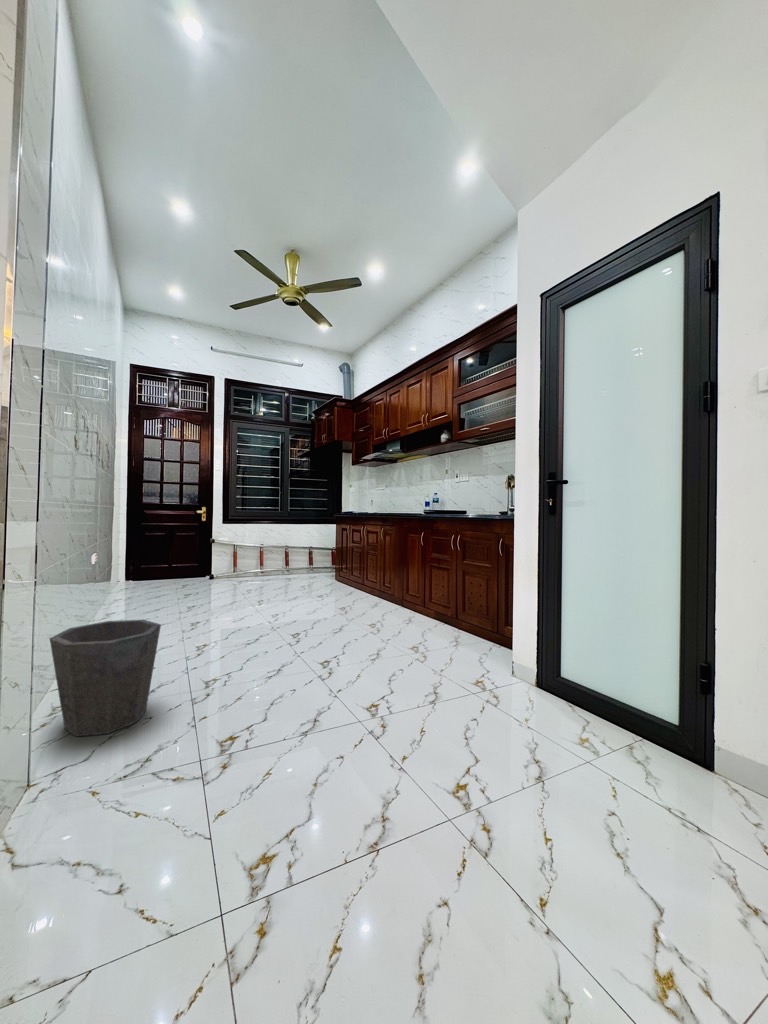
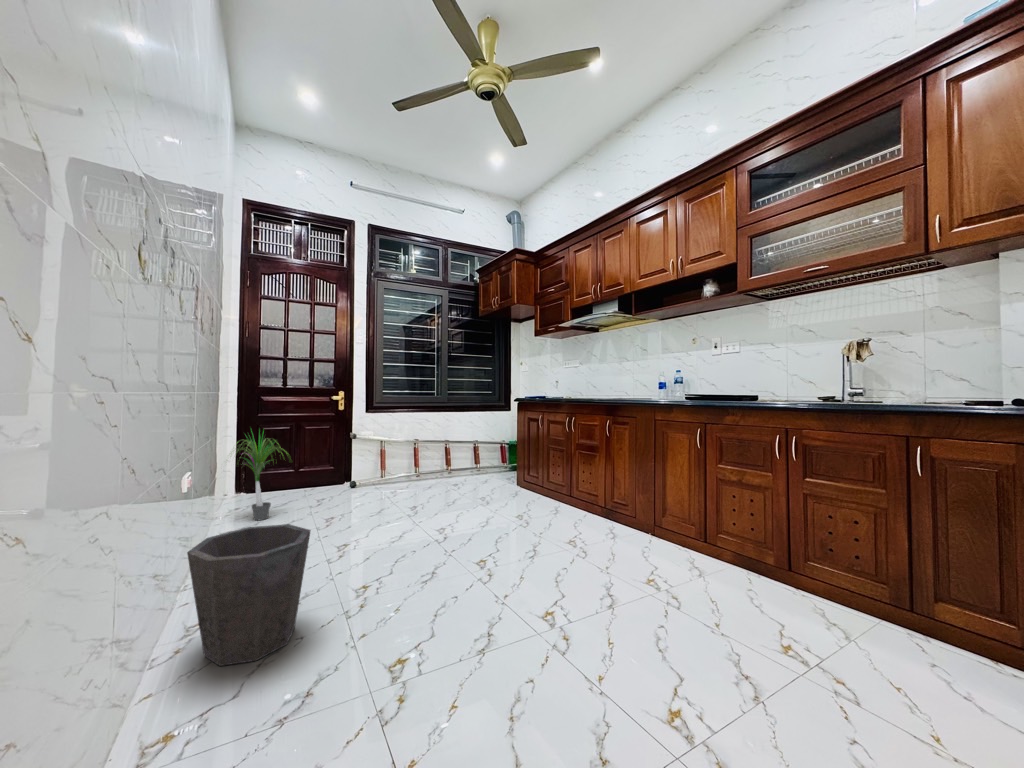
potted plant: none [97,535,164,623] -> present [245,431,277,520]

